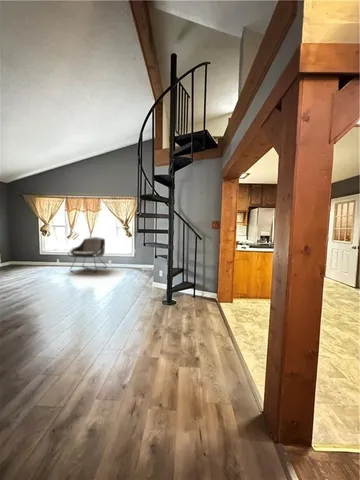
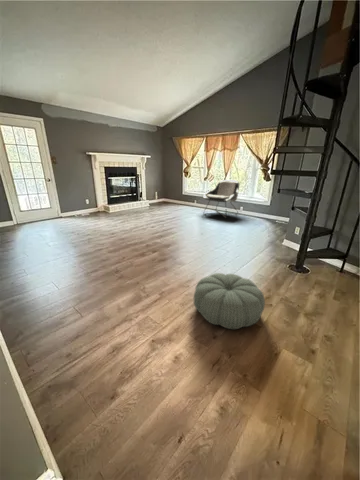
pouf: none [90,319,158,375] -> present [194,273,265,329]

